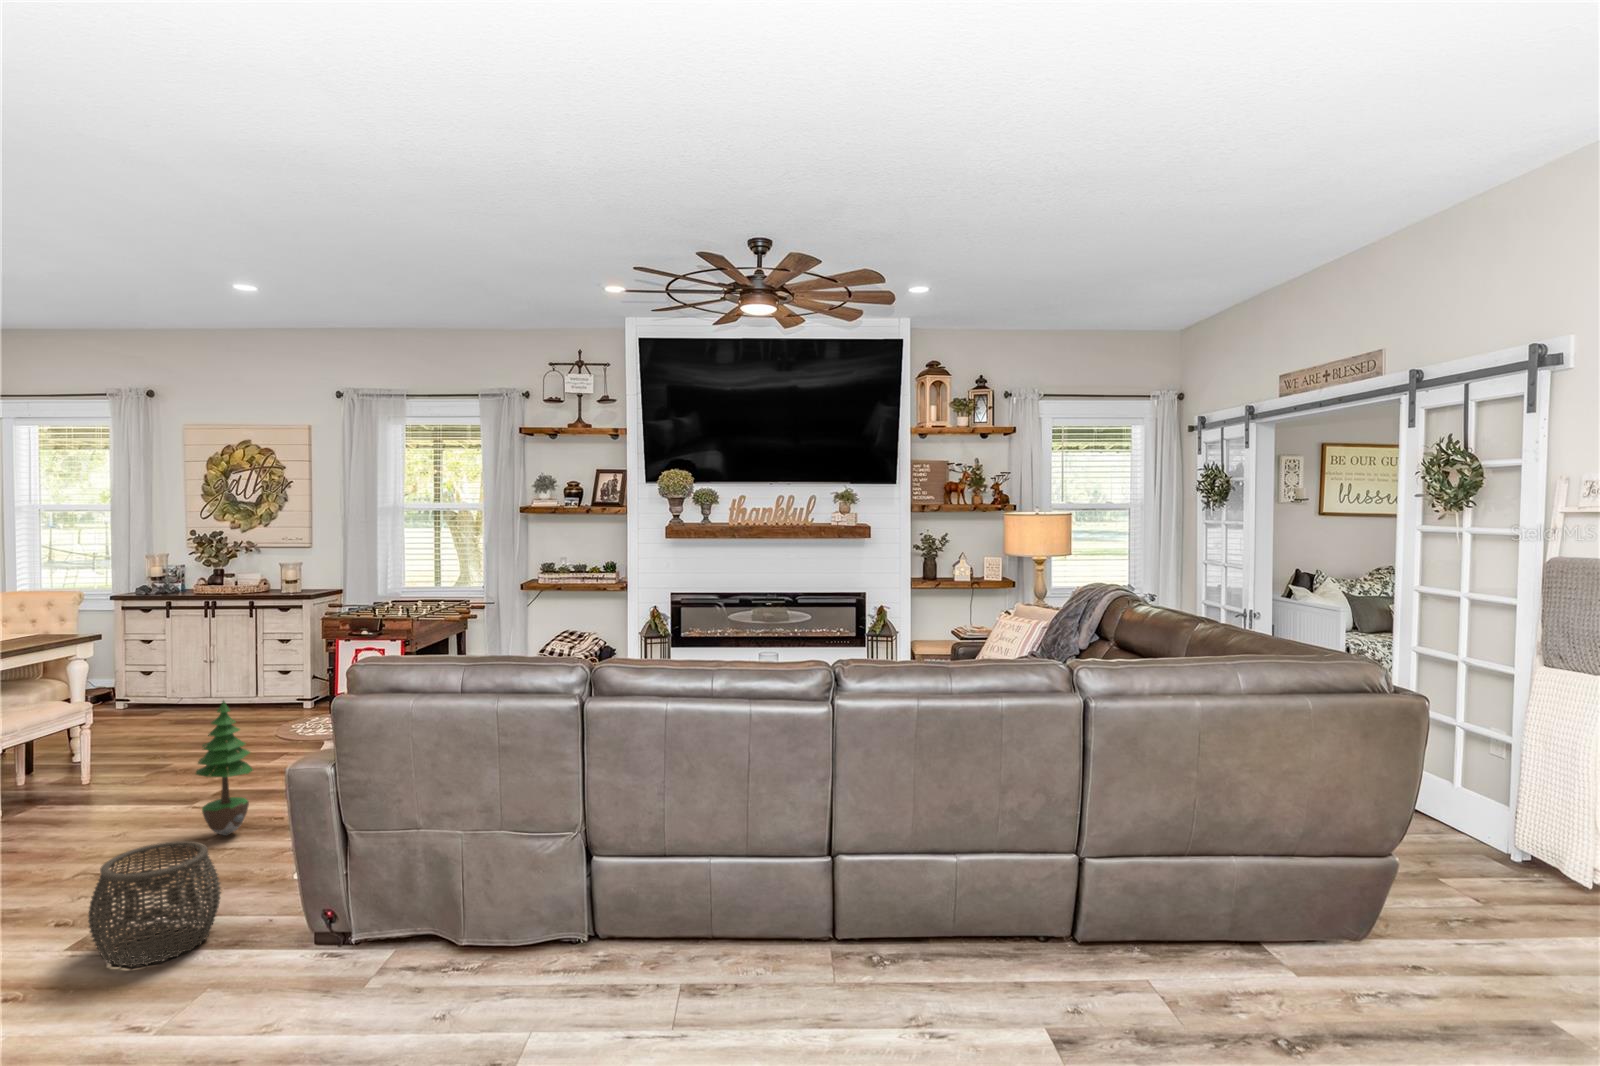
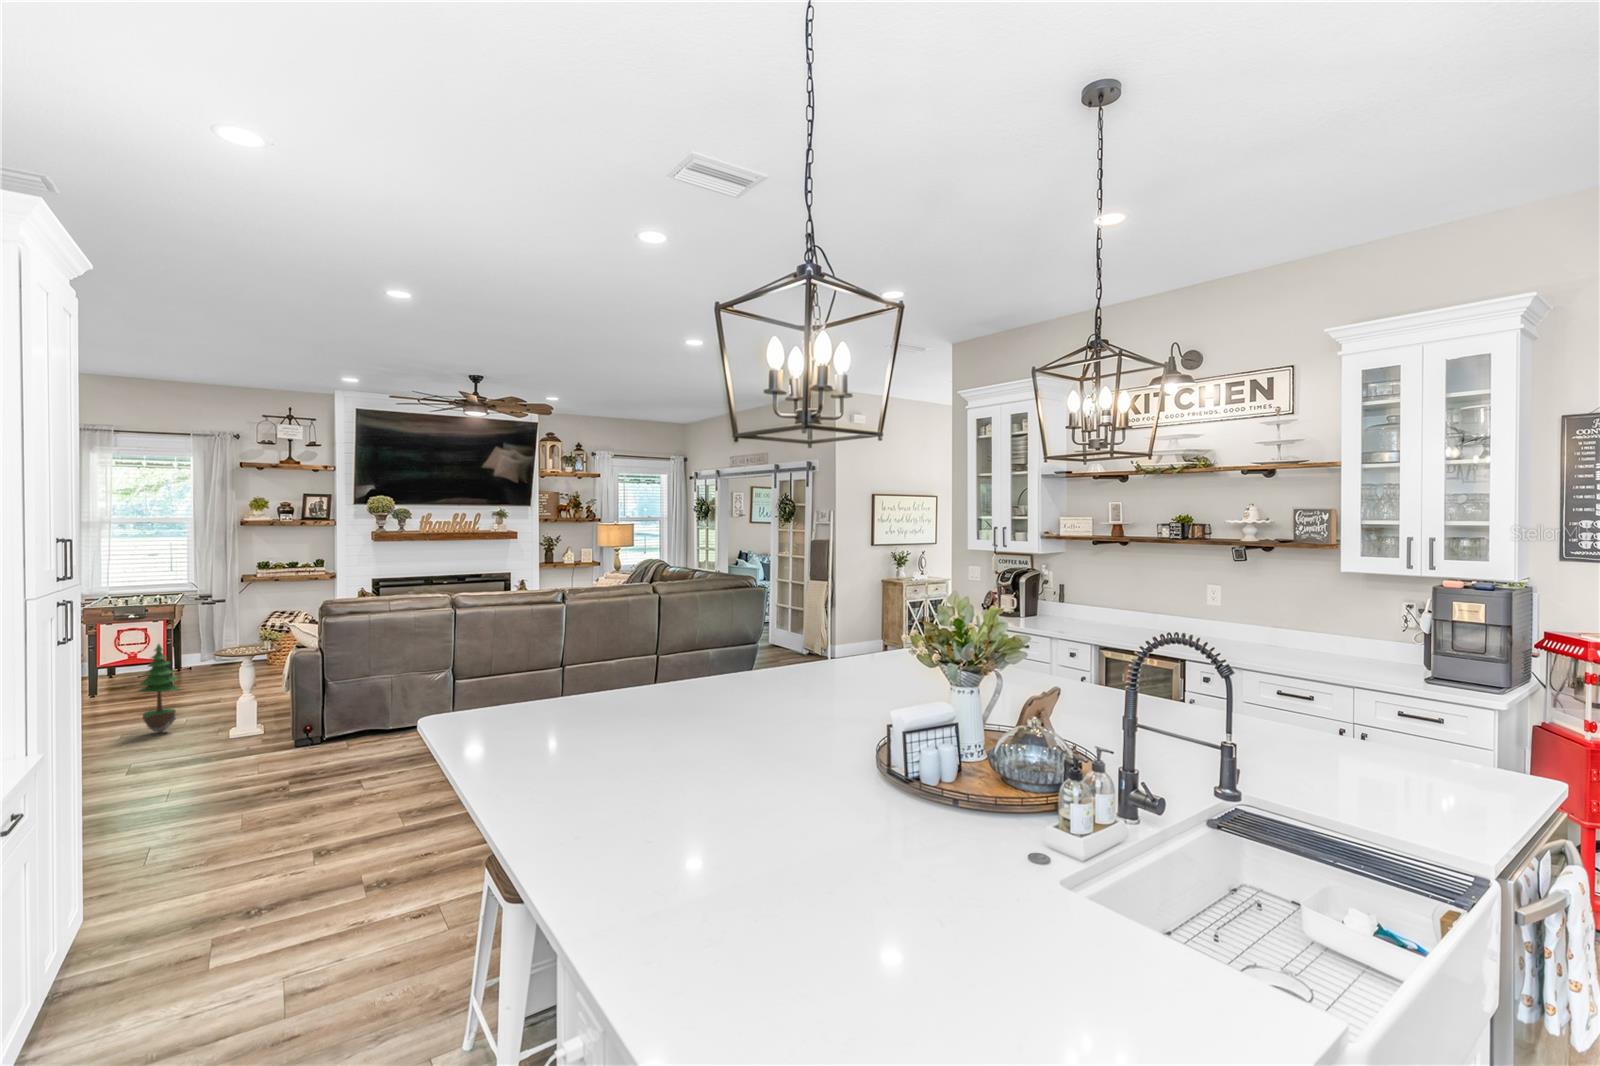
woven basket: present [88,841,221,967] -> none [187,704,262,767]

